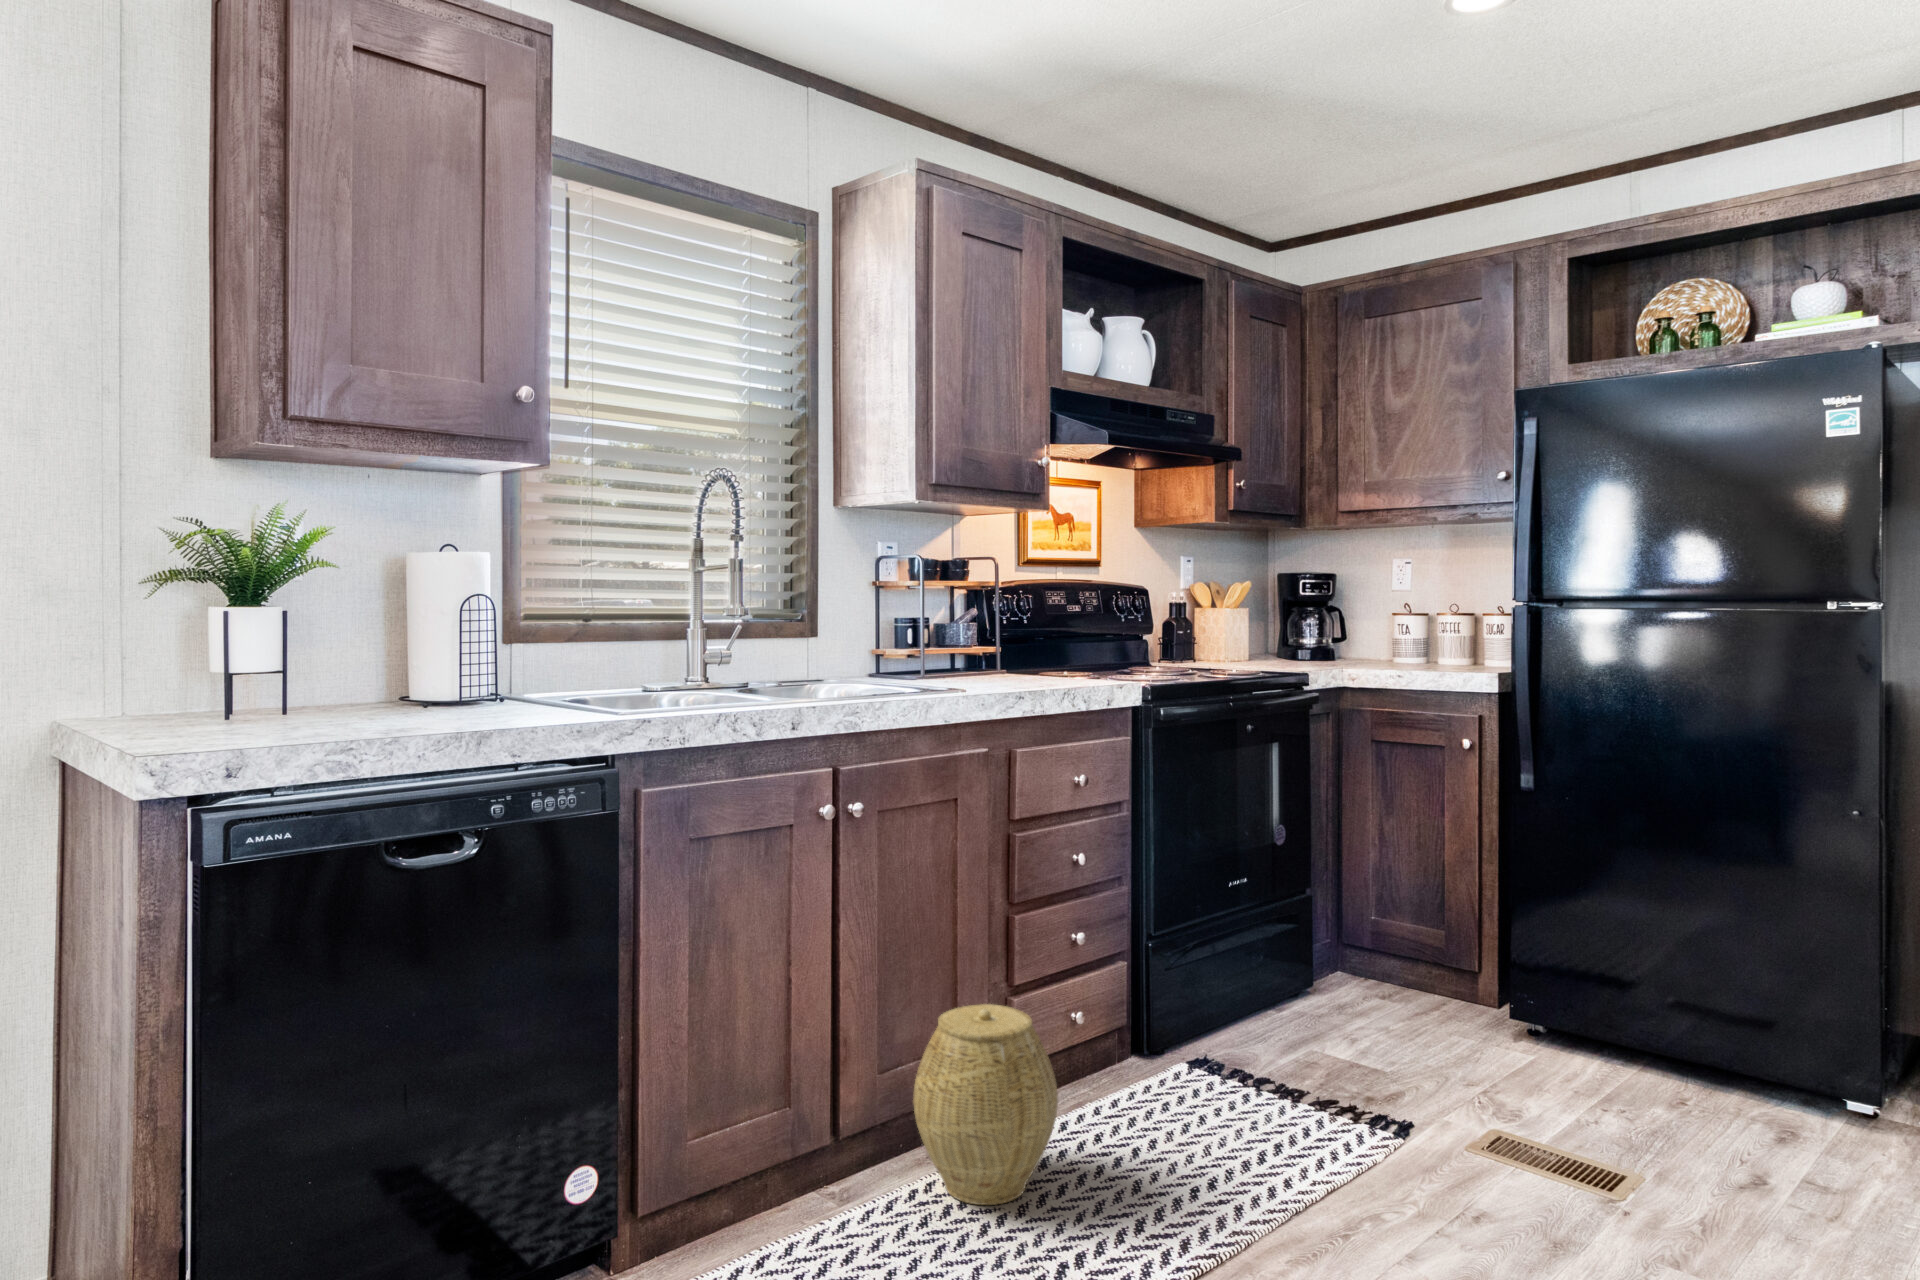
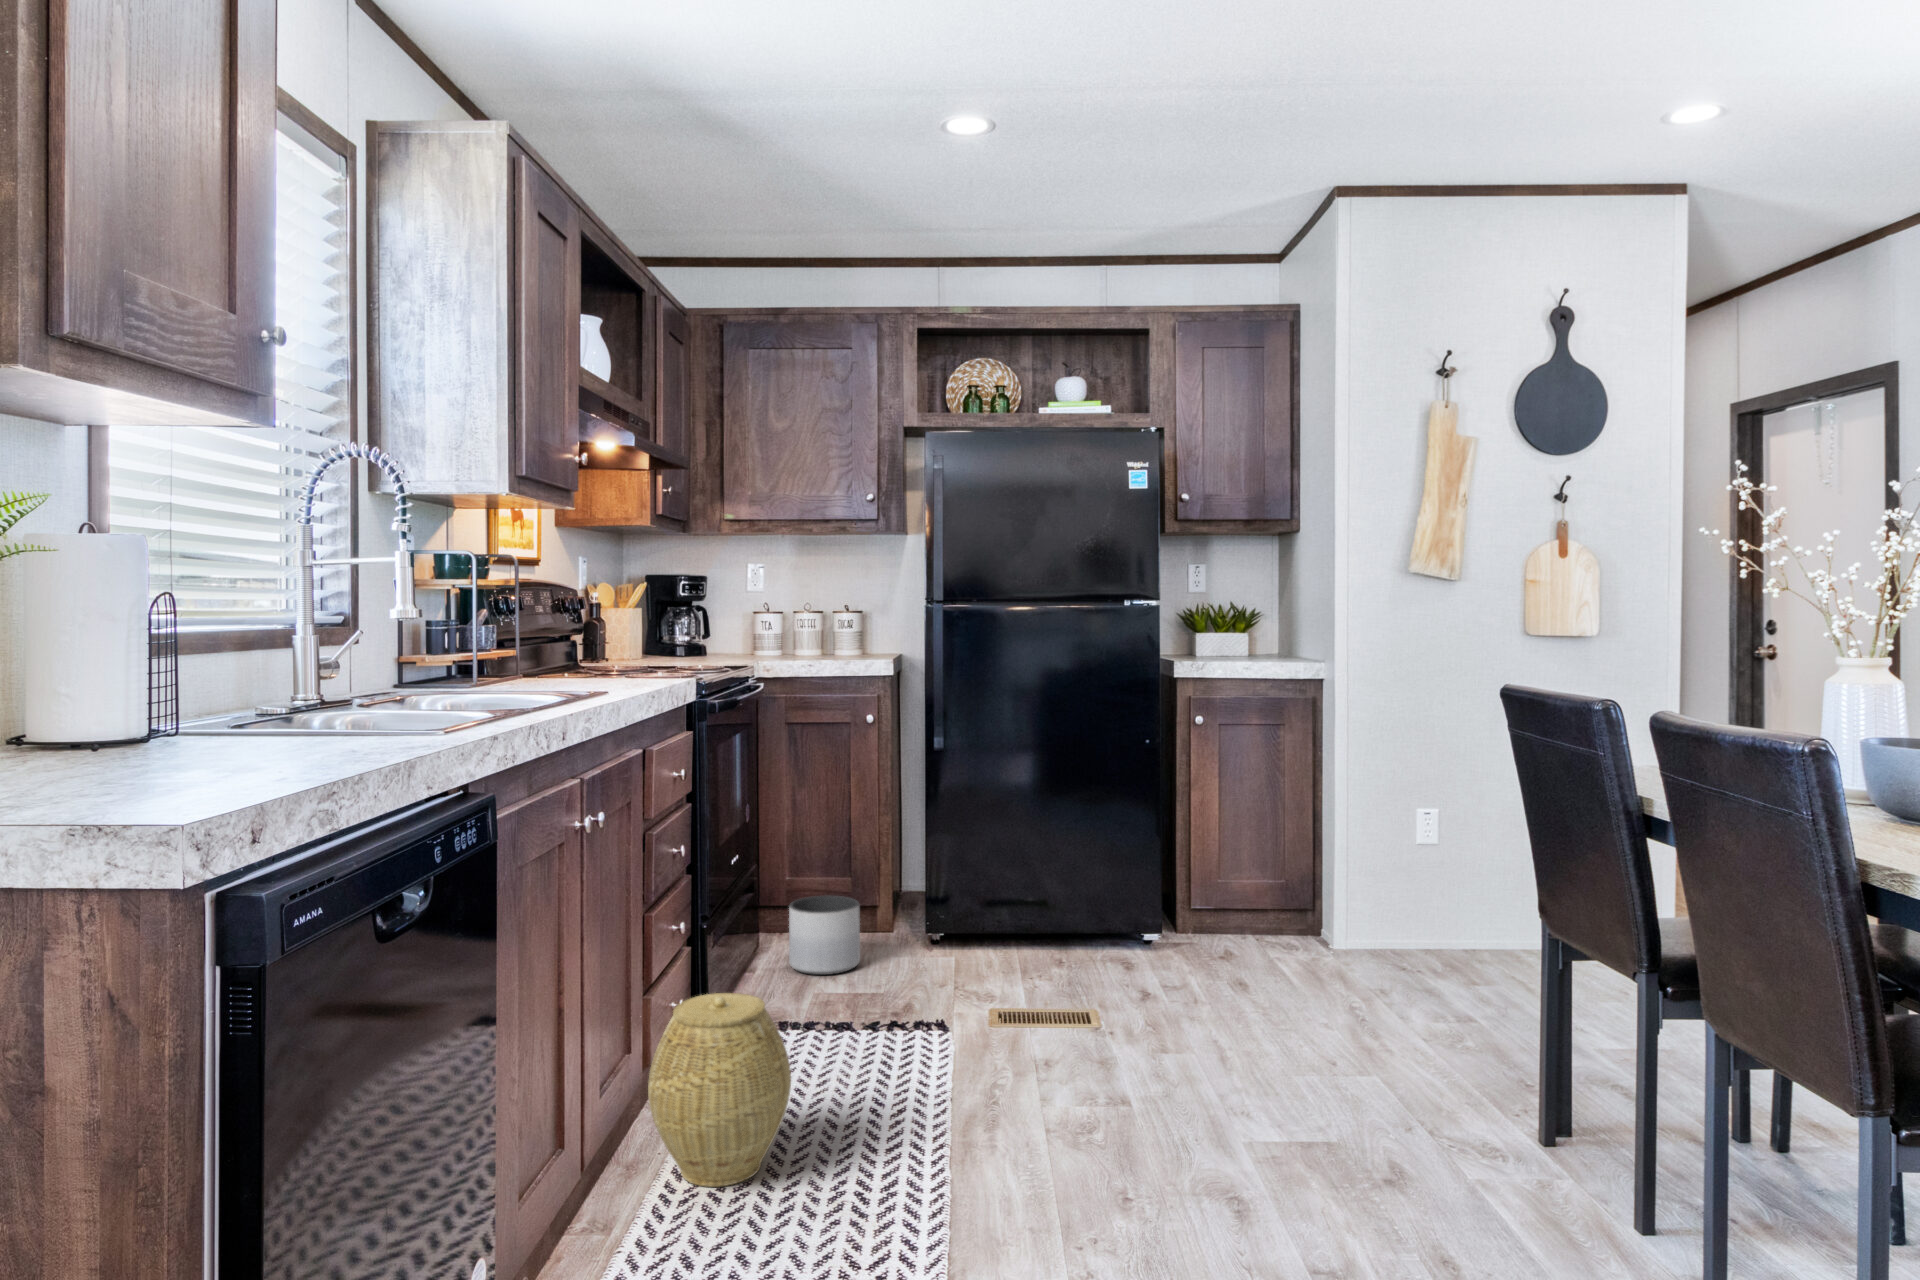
planter: none [1312,942,1398,1037] -> present [789,896,860,975]

